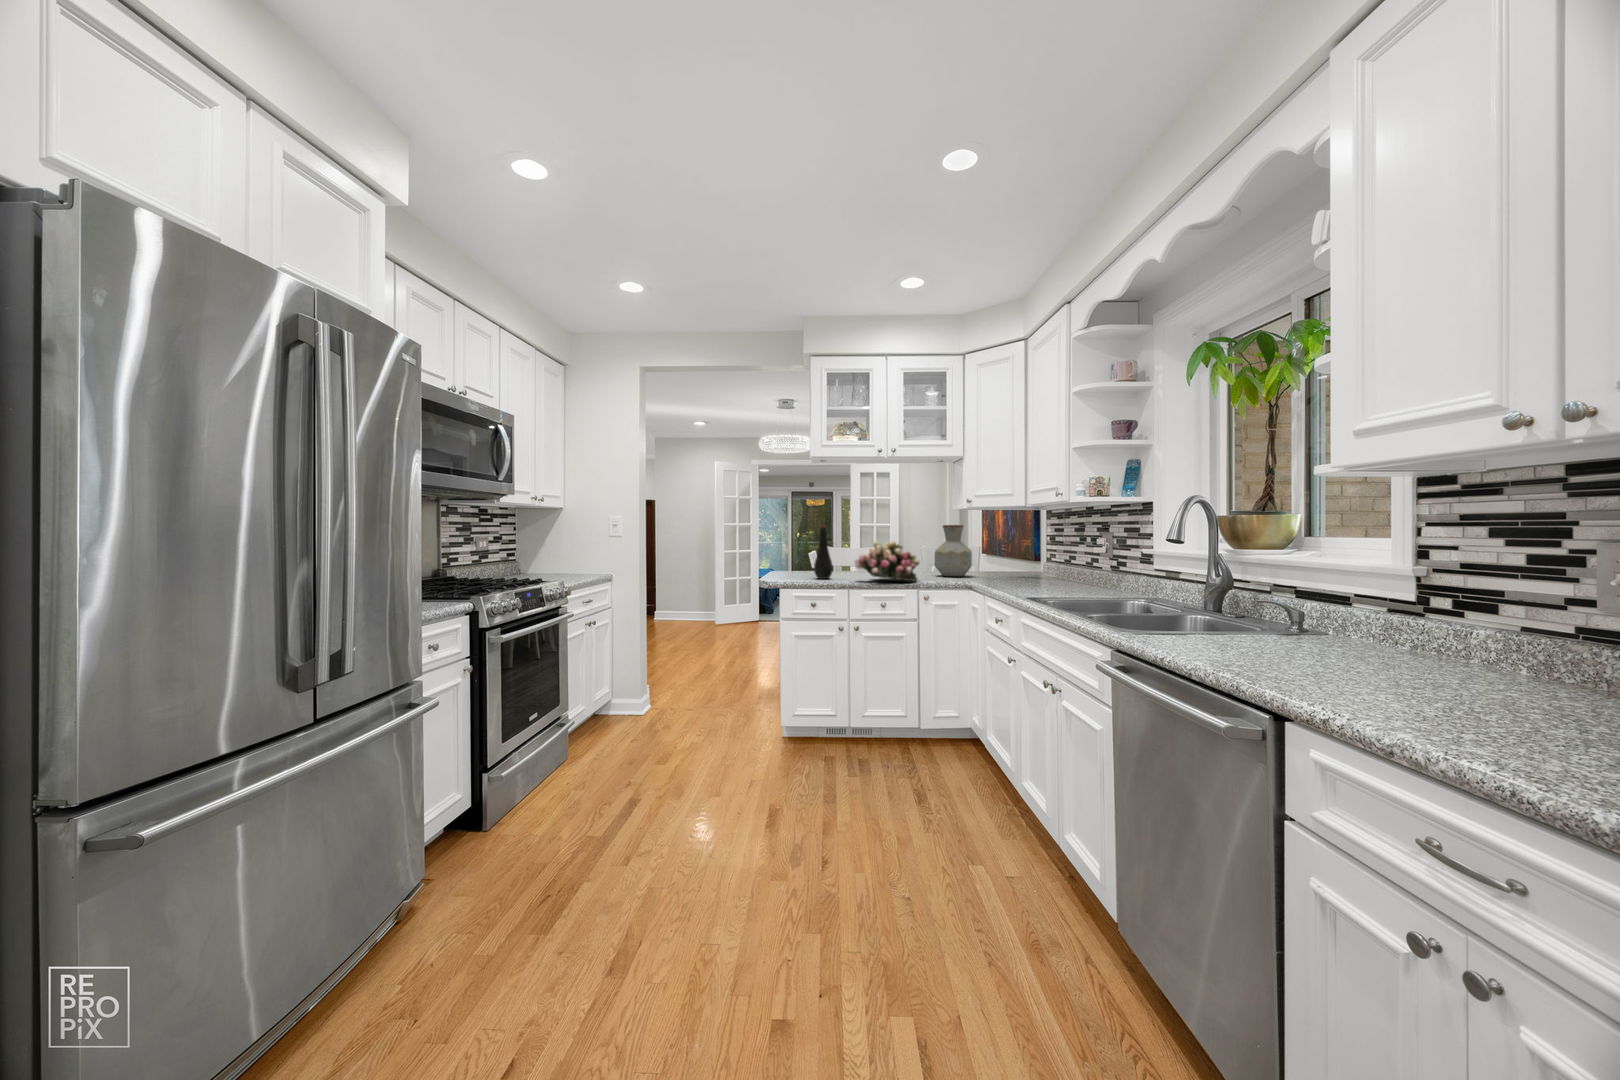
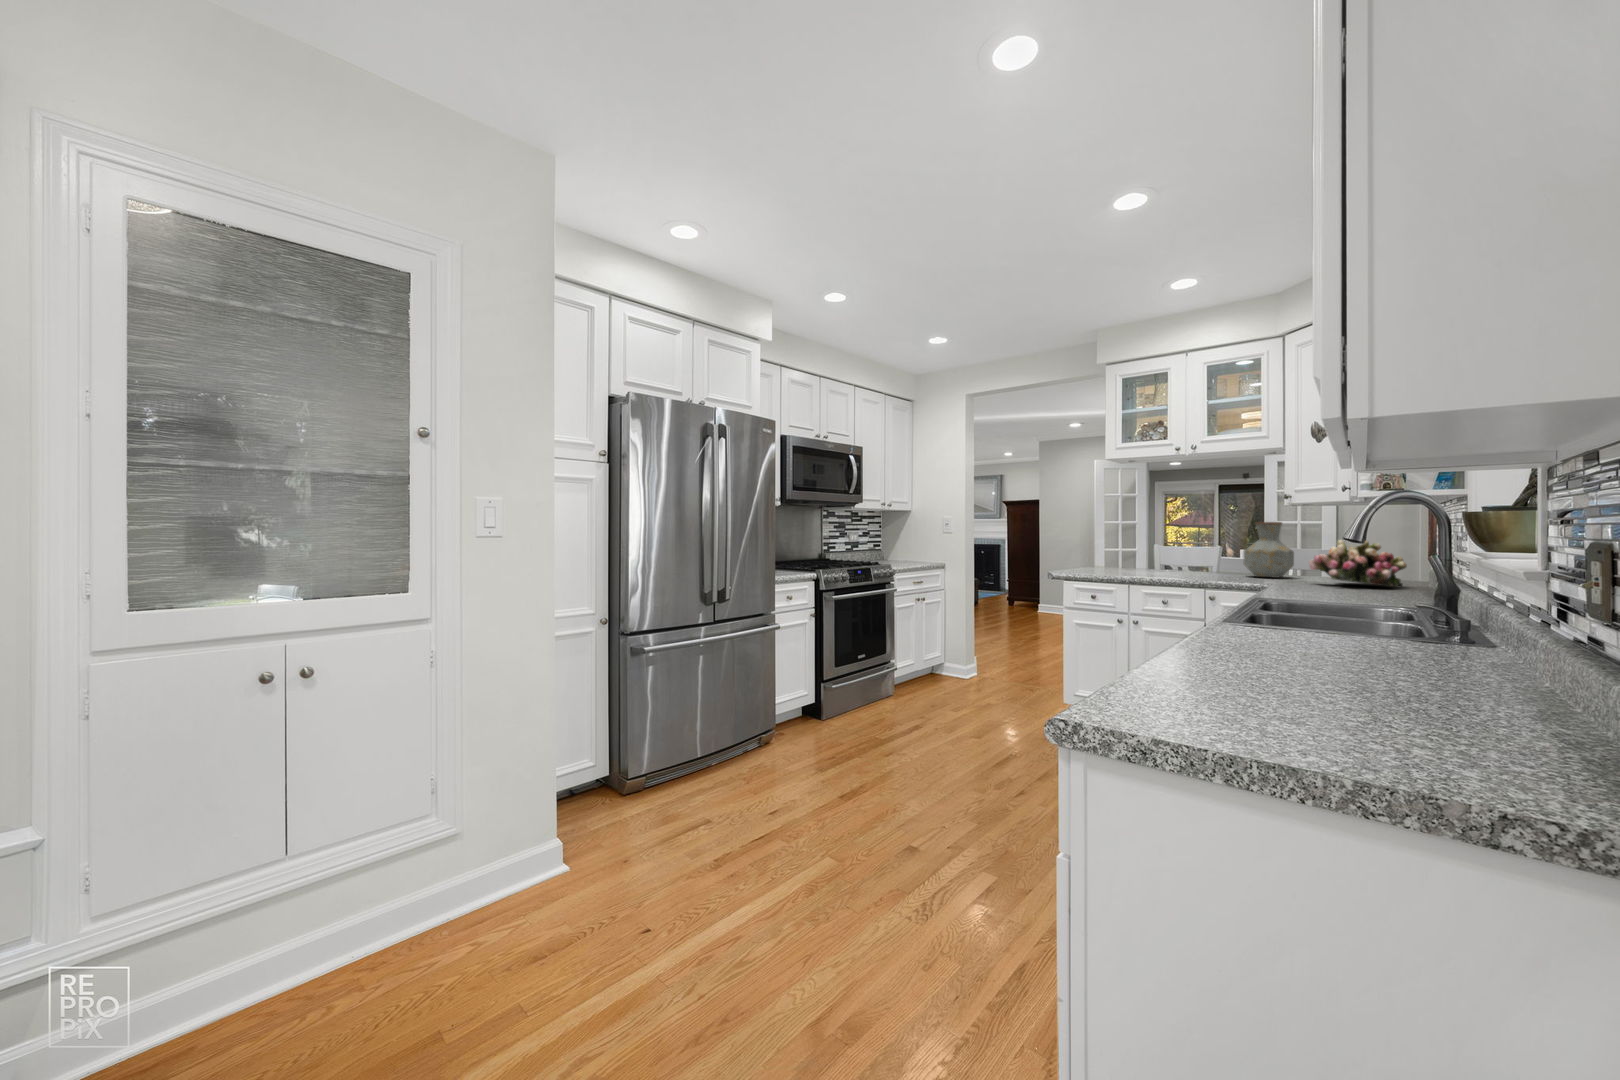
bottle: present [814,525,833,579] -> none [1098,523,1117,573]
flower arrangement: present [855,541,920,581] -> present [1309,540,1407,587]

